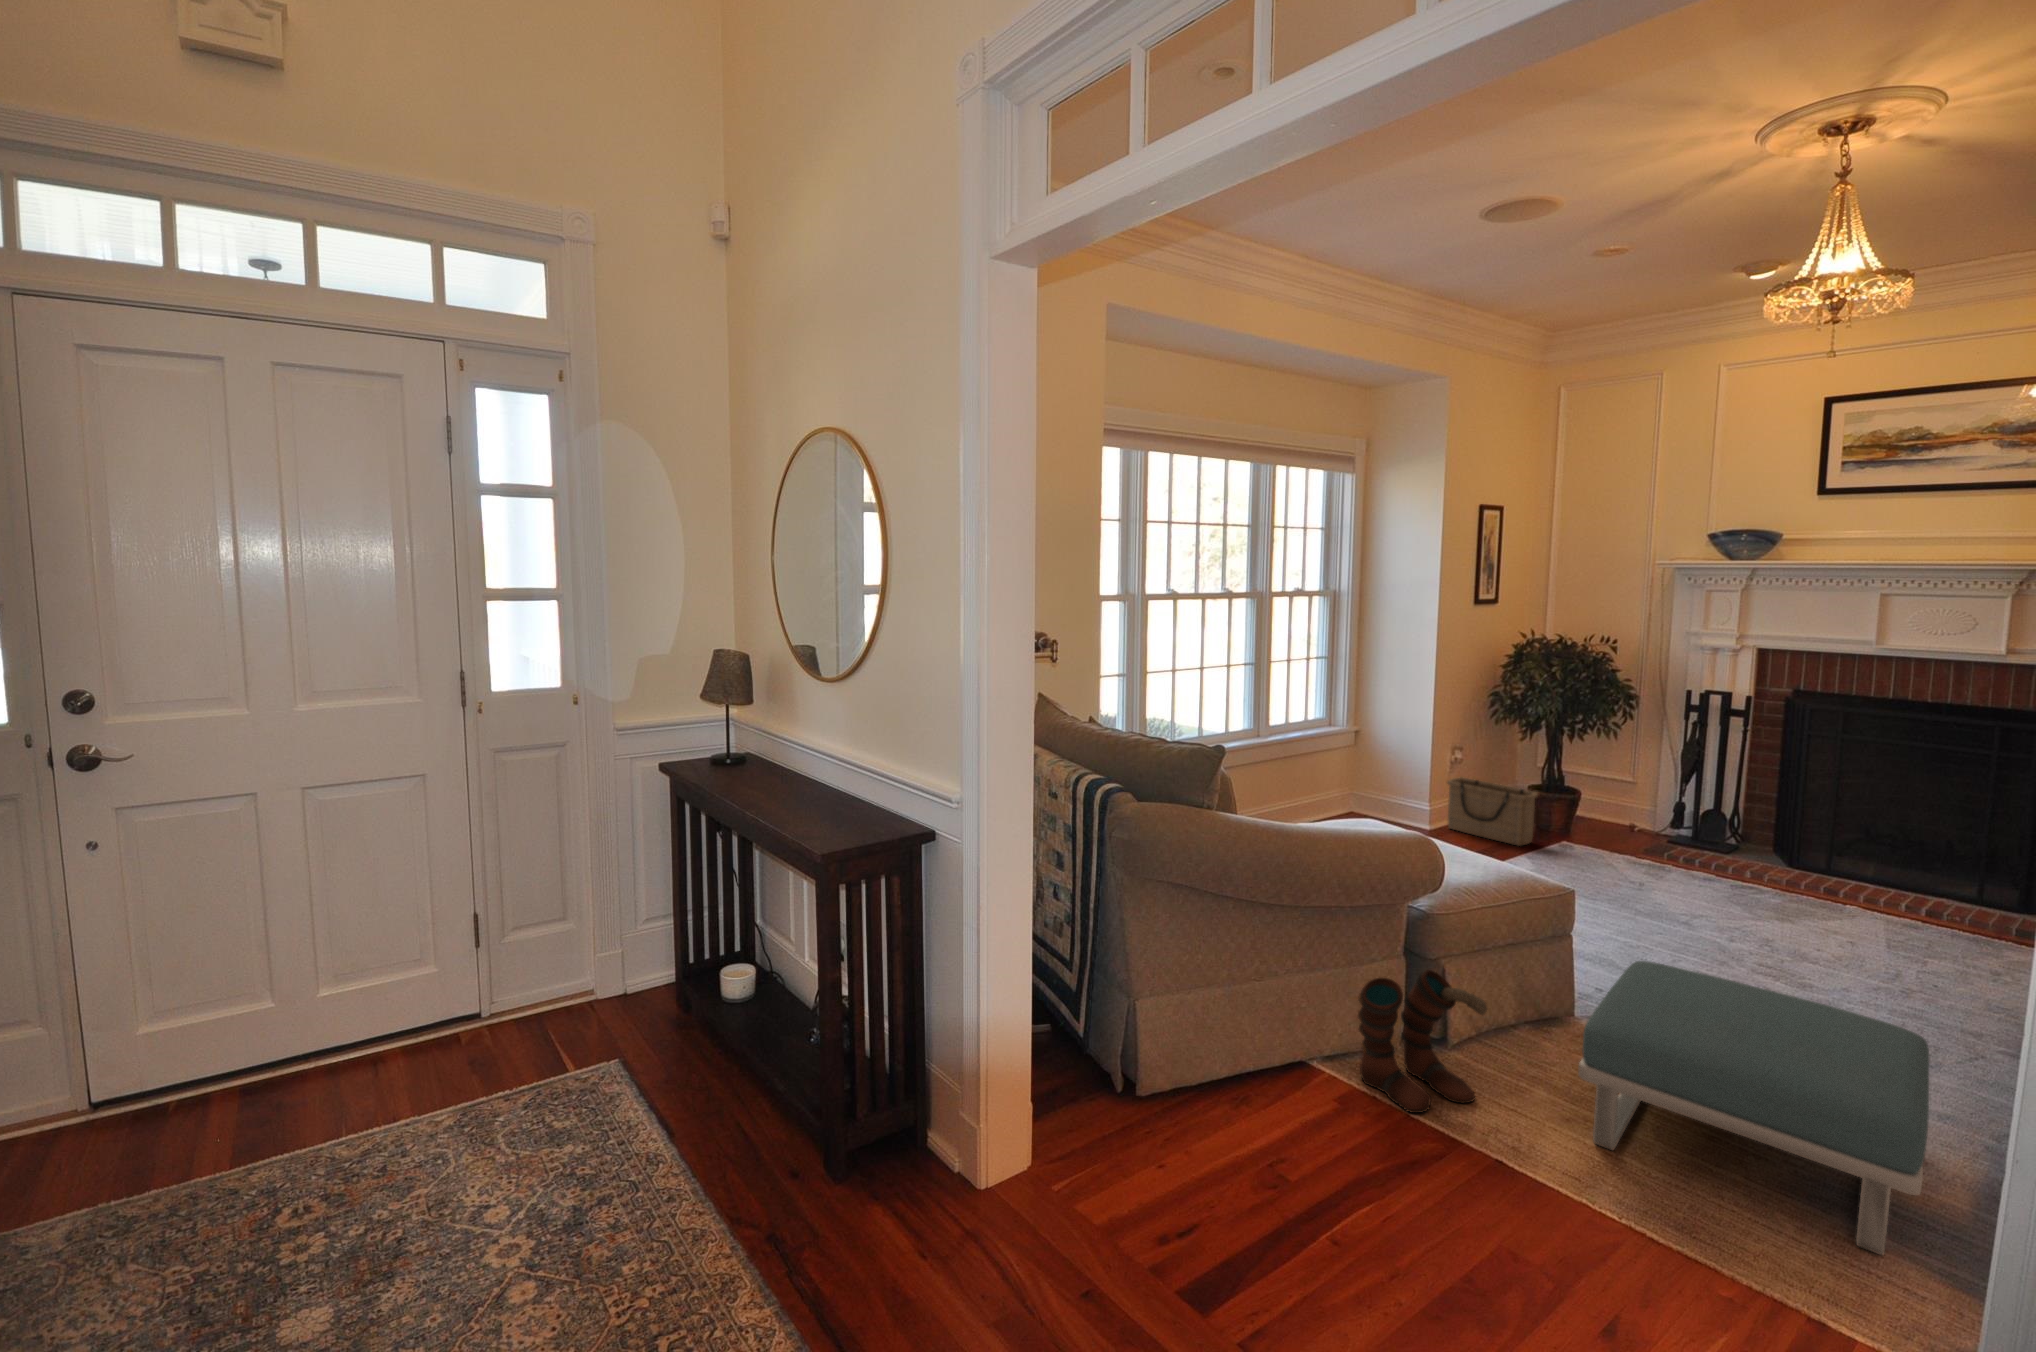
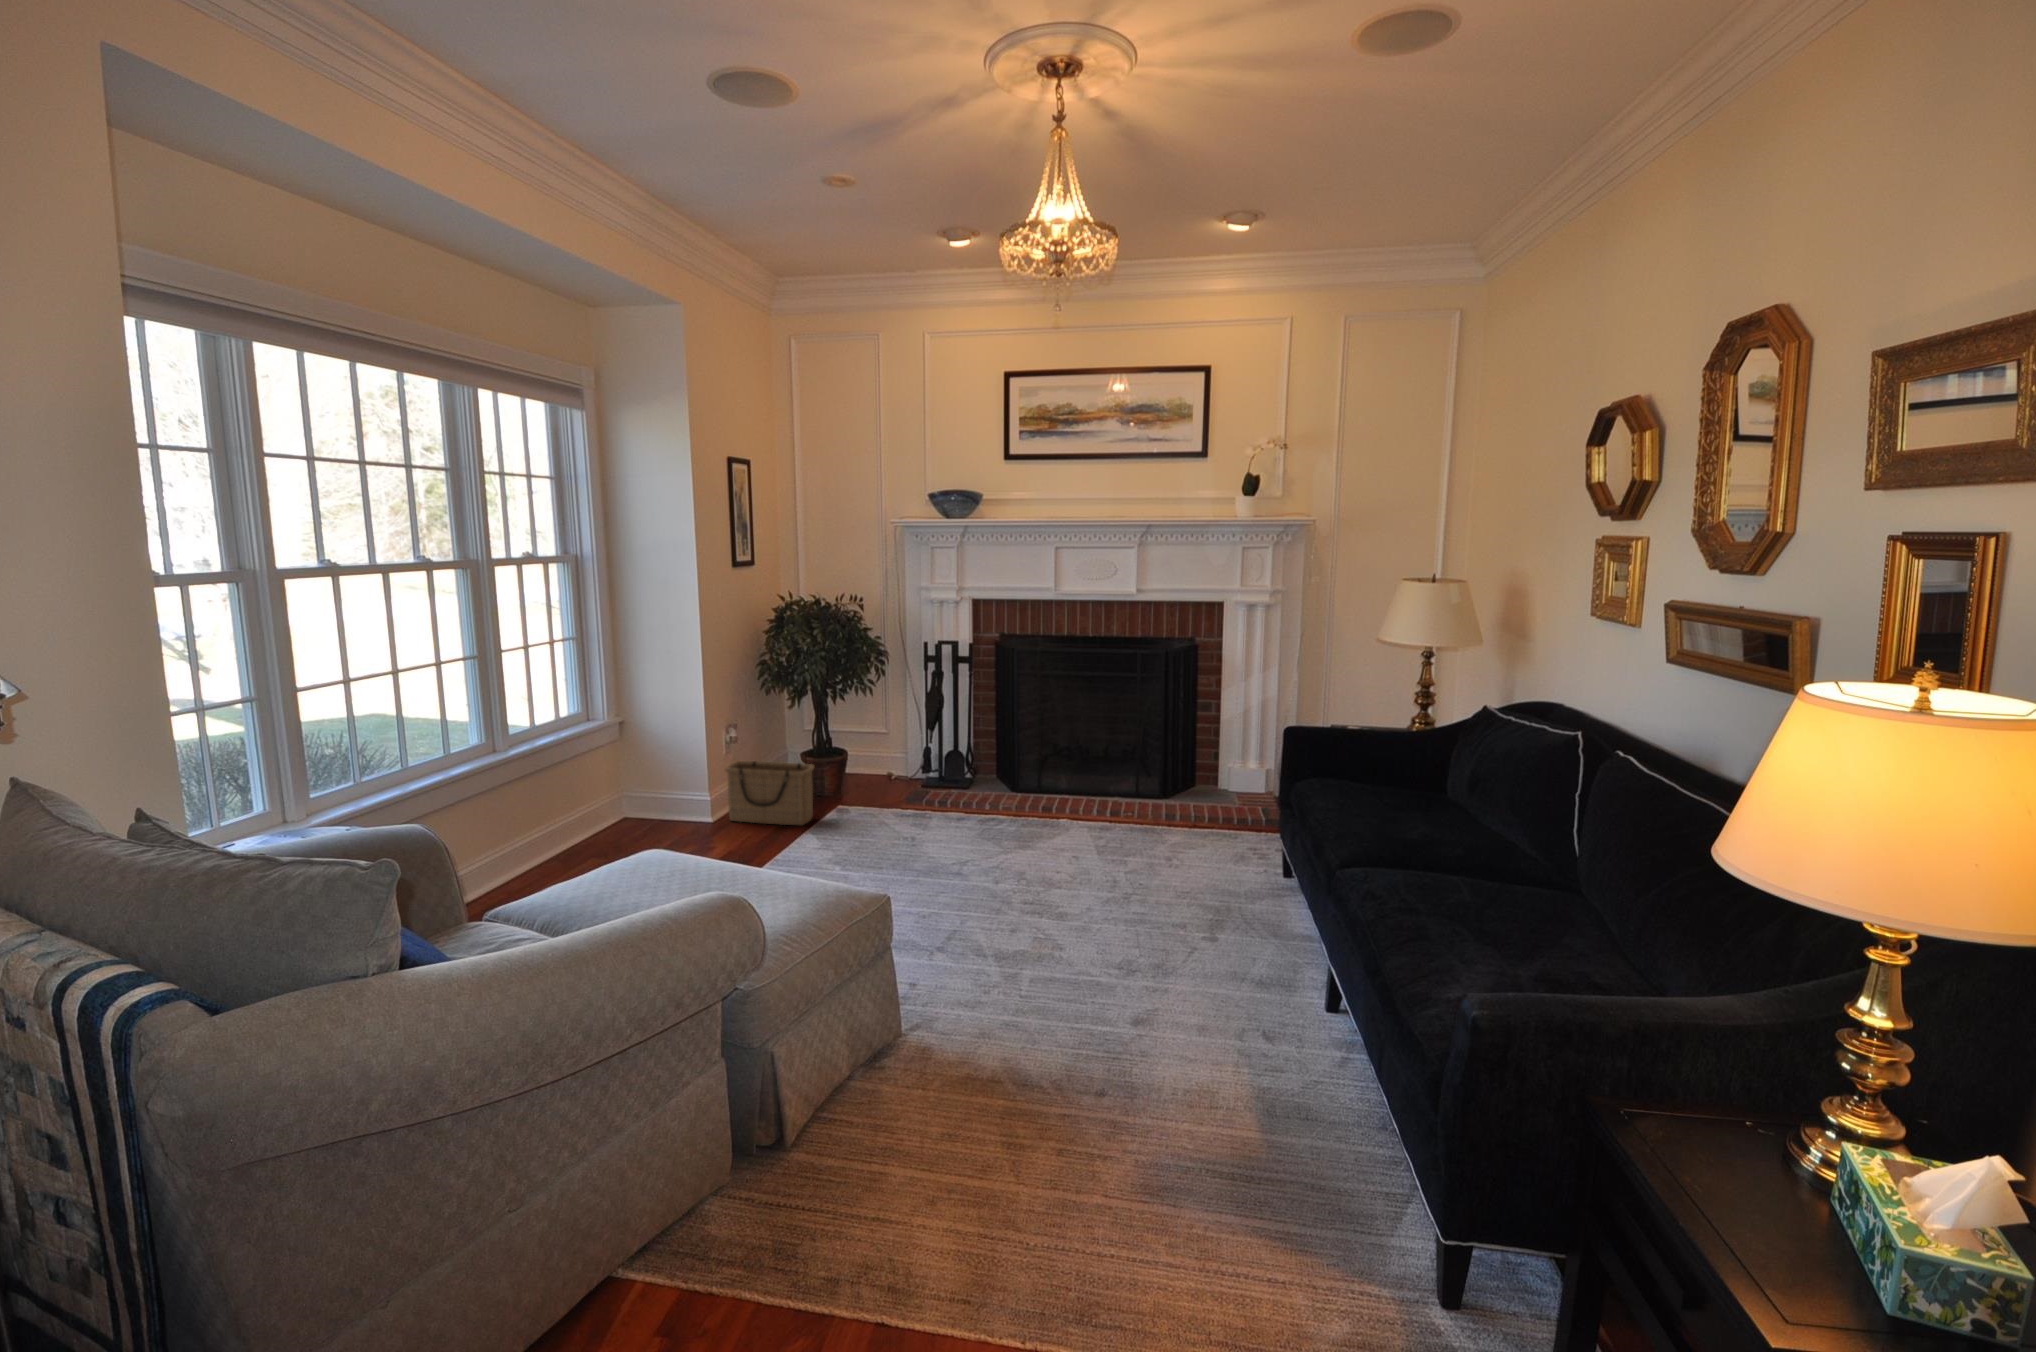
footstool: present [1578,961,1929,1255] -> none [954,960,1256,1231]
boots: present [1358,970,1487,1113] -> none [684,1074,845,1305]

